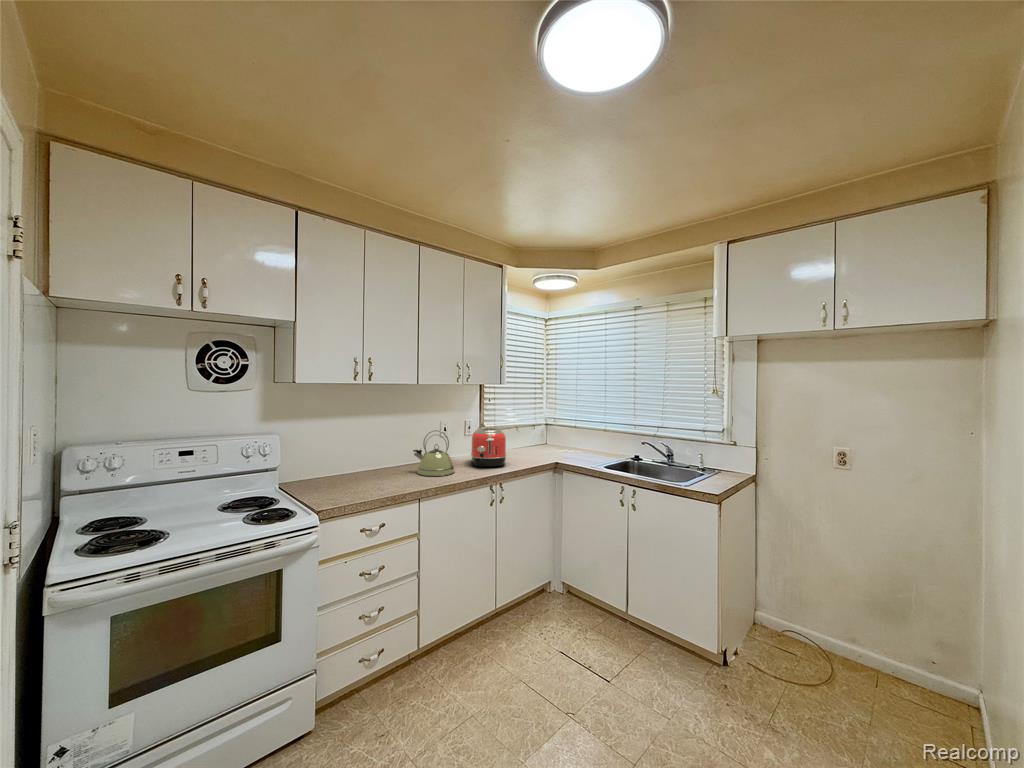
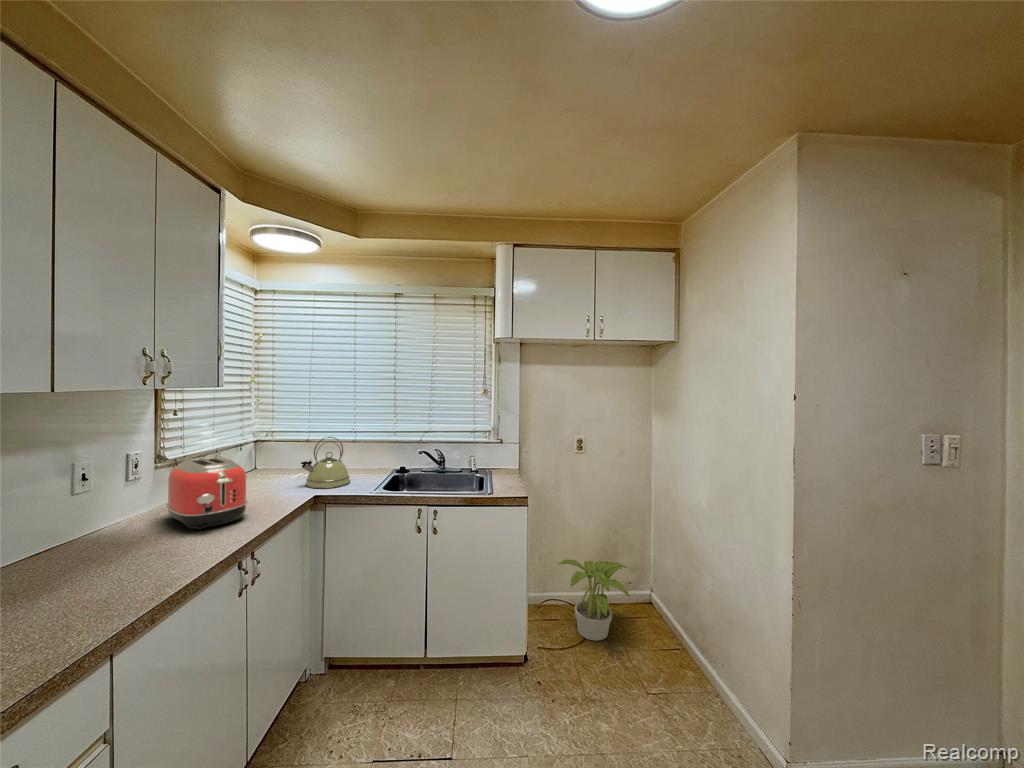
kettle: present [413,430,455,476] -> present [301,437,350,488]
potted plant: none [784,586,899,699] -> present [558,559,629,641]

